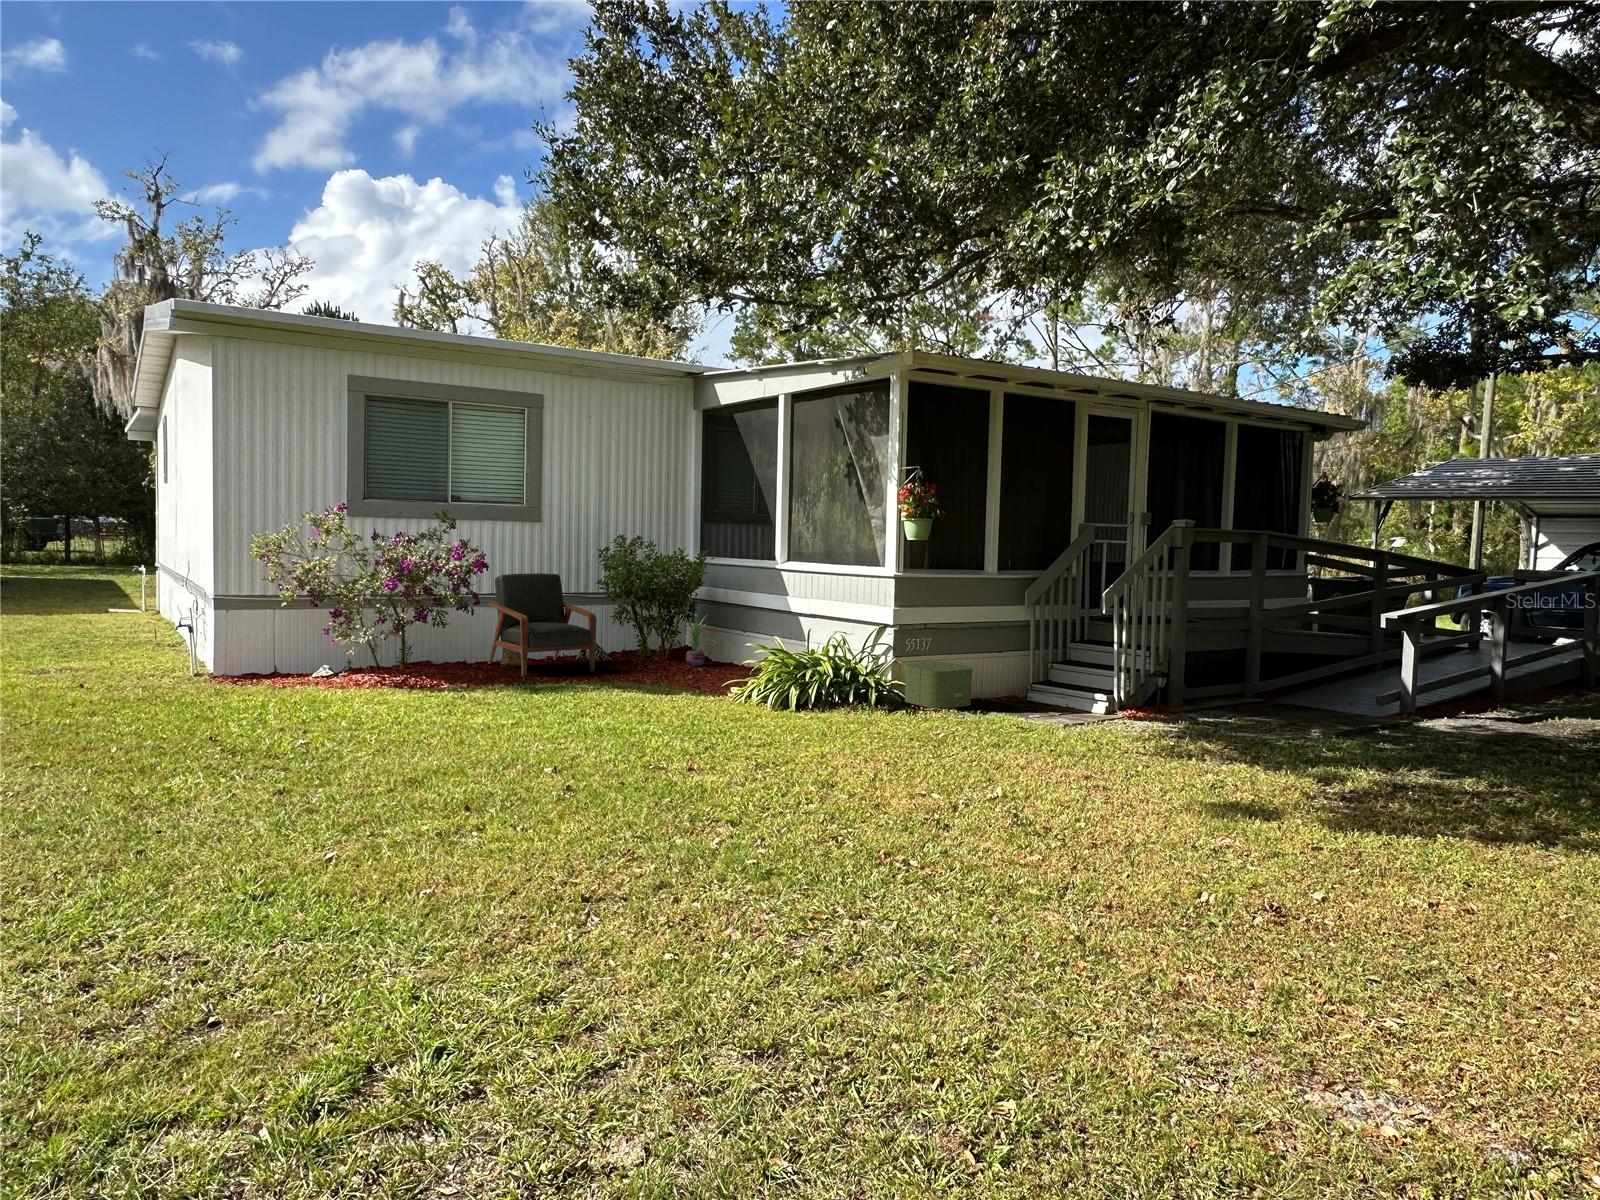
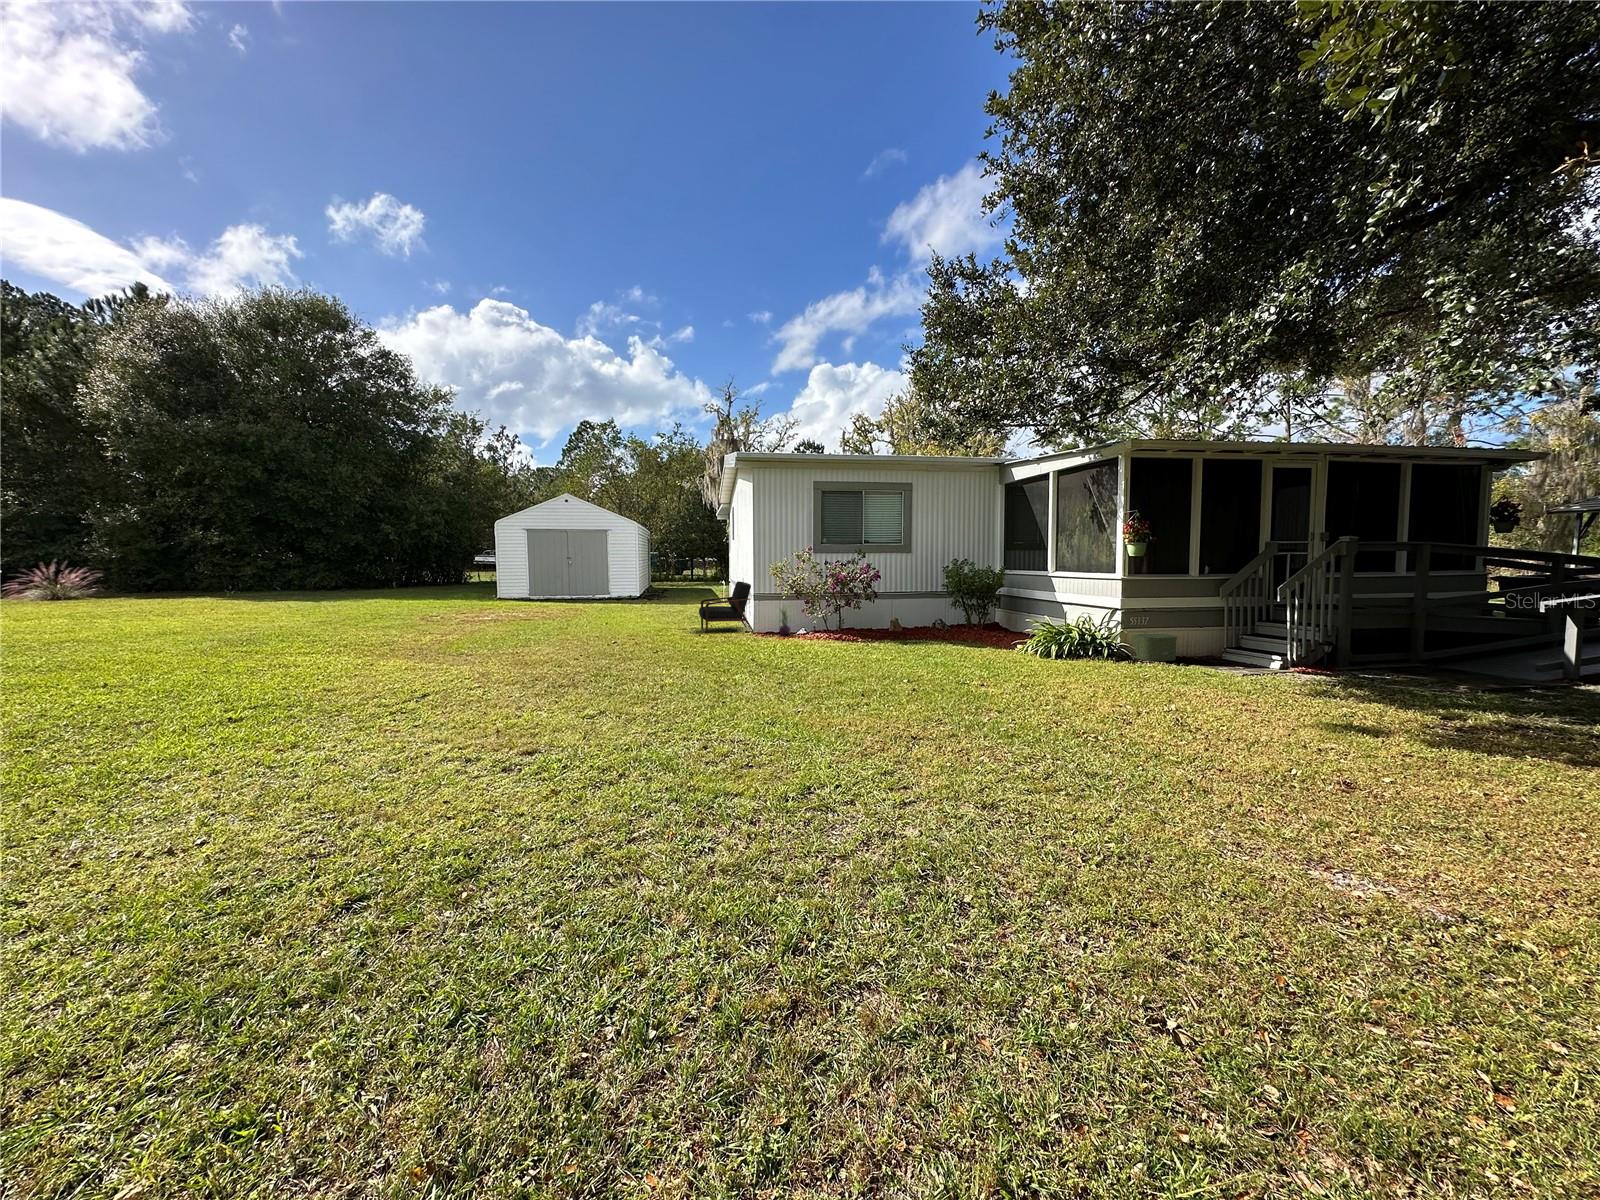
chair: present [488,573,596,676] -> present [699,581,753,633]
decorative plant: present [679,613,717,666] -> present [779,606,790,635]

